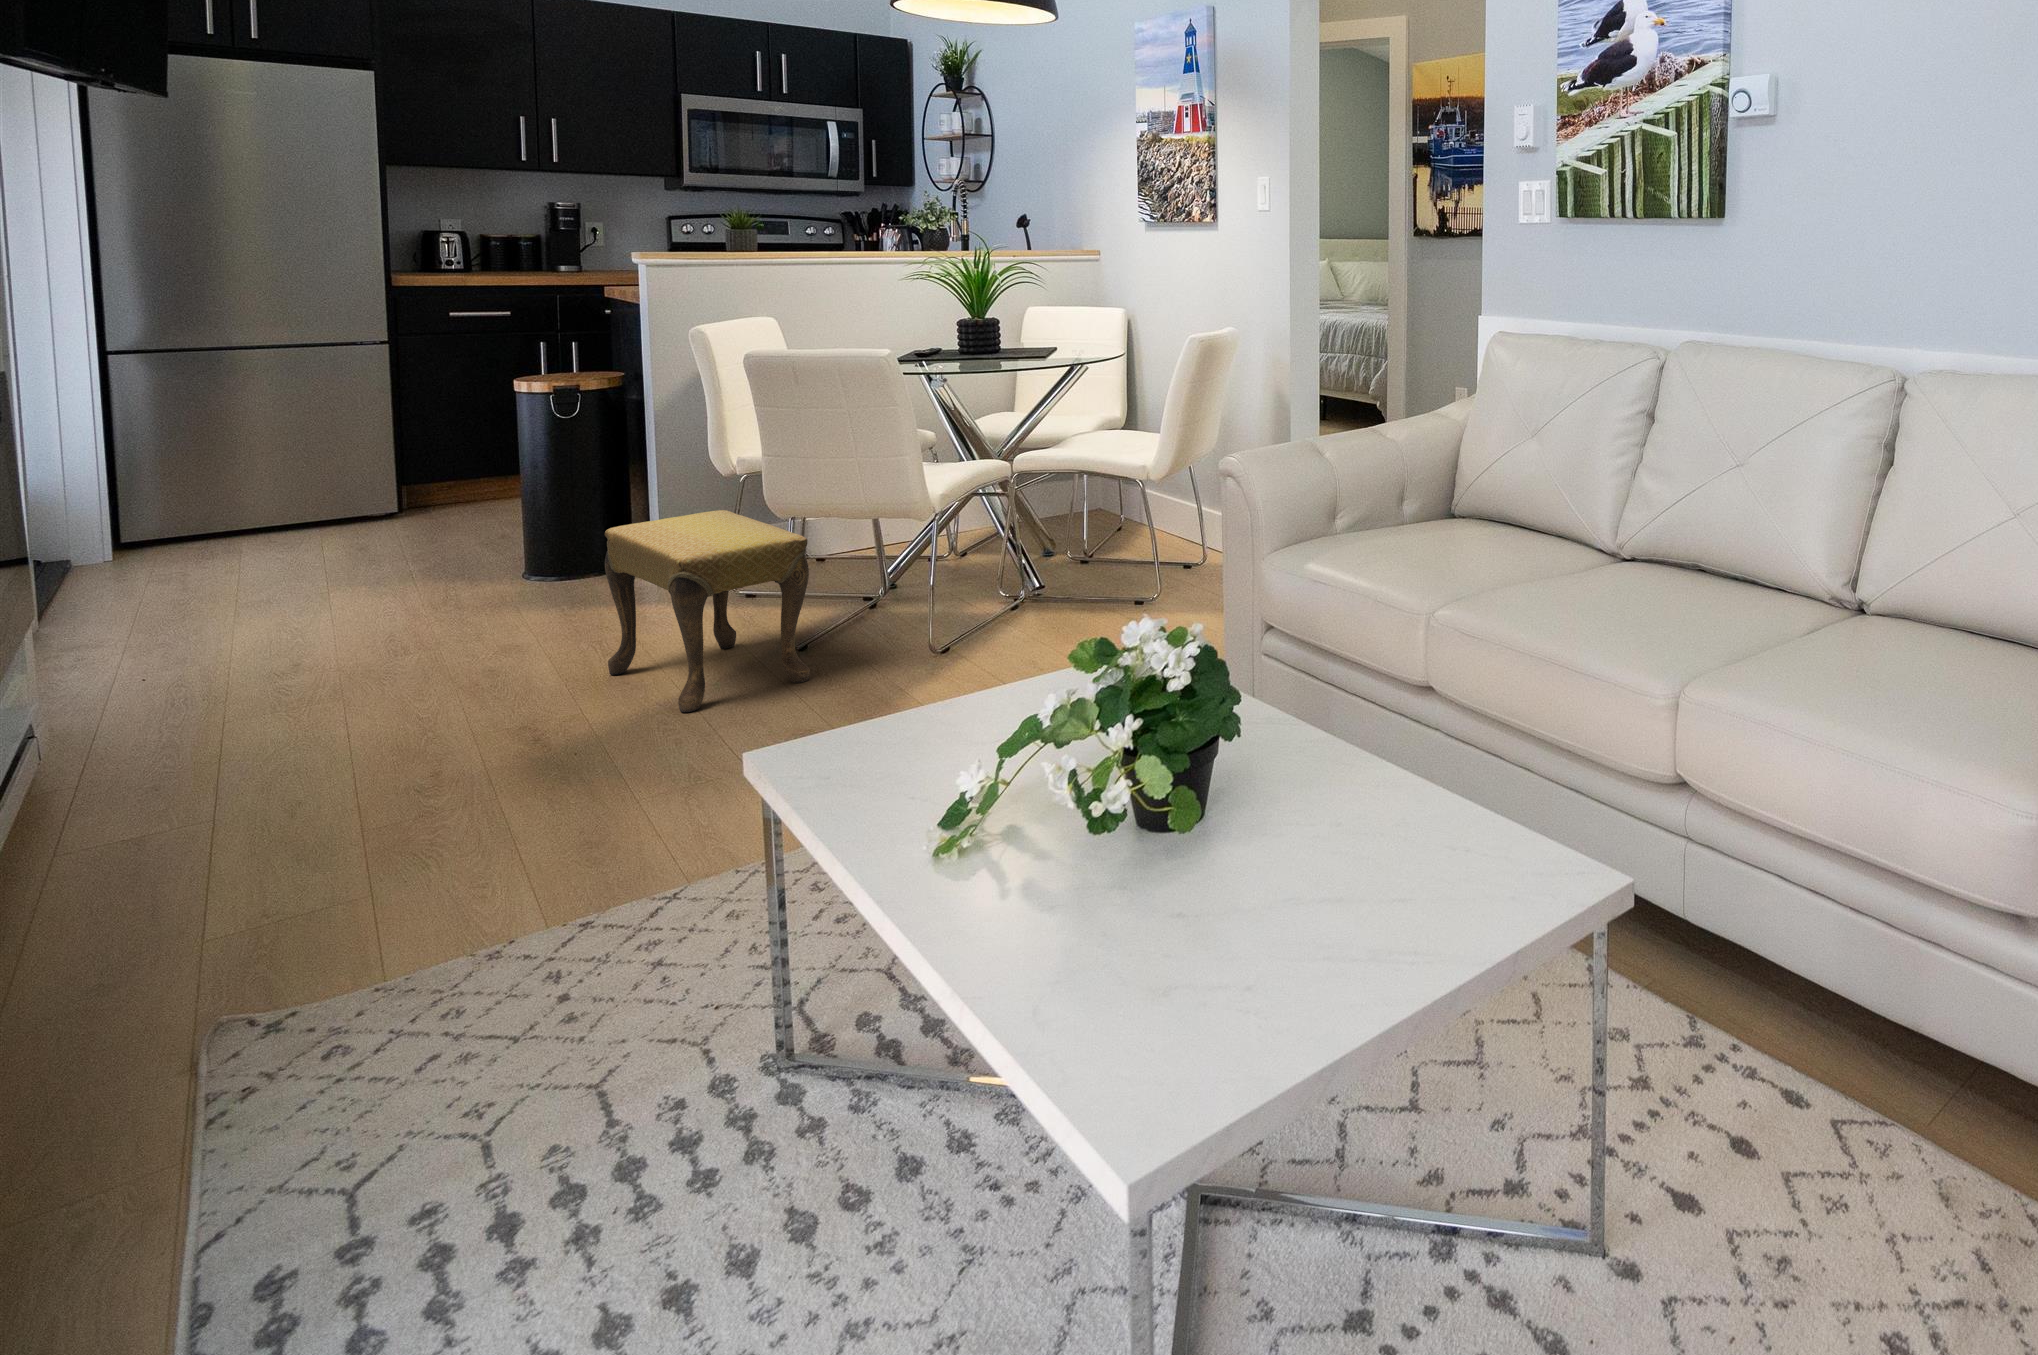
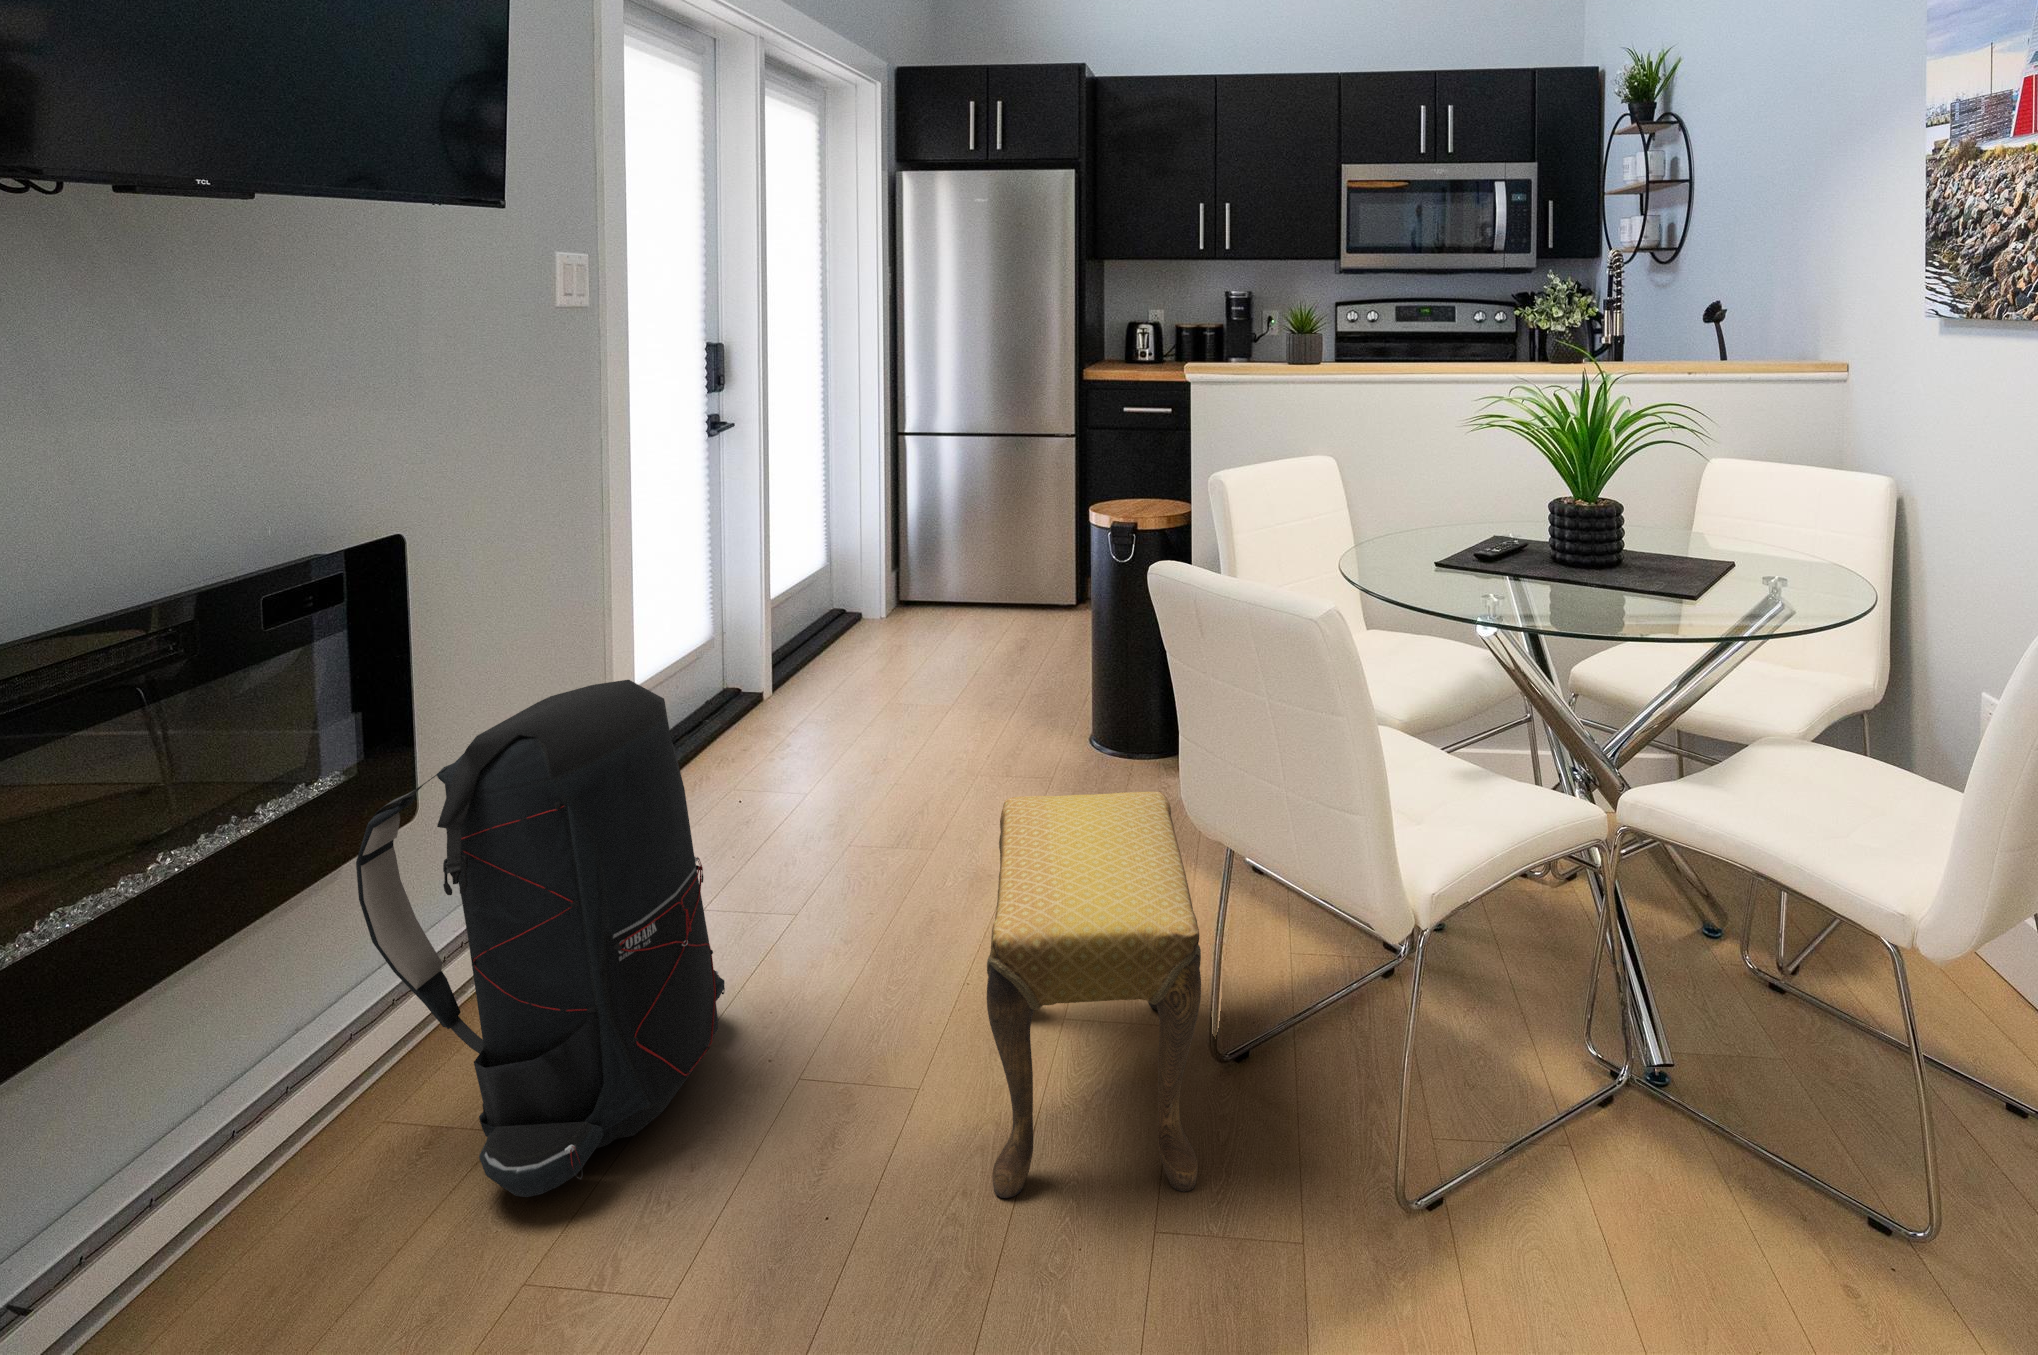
backpack: none [34,470,398,807] -> present [356,680,725,1197]

